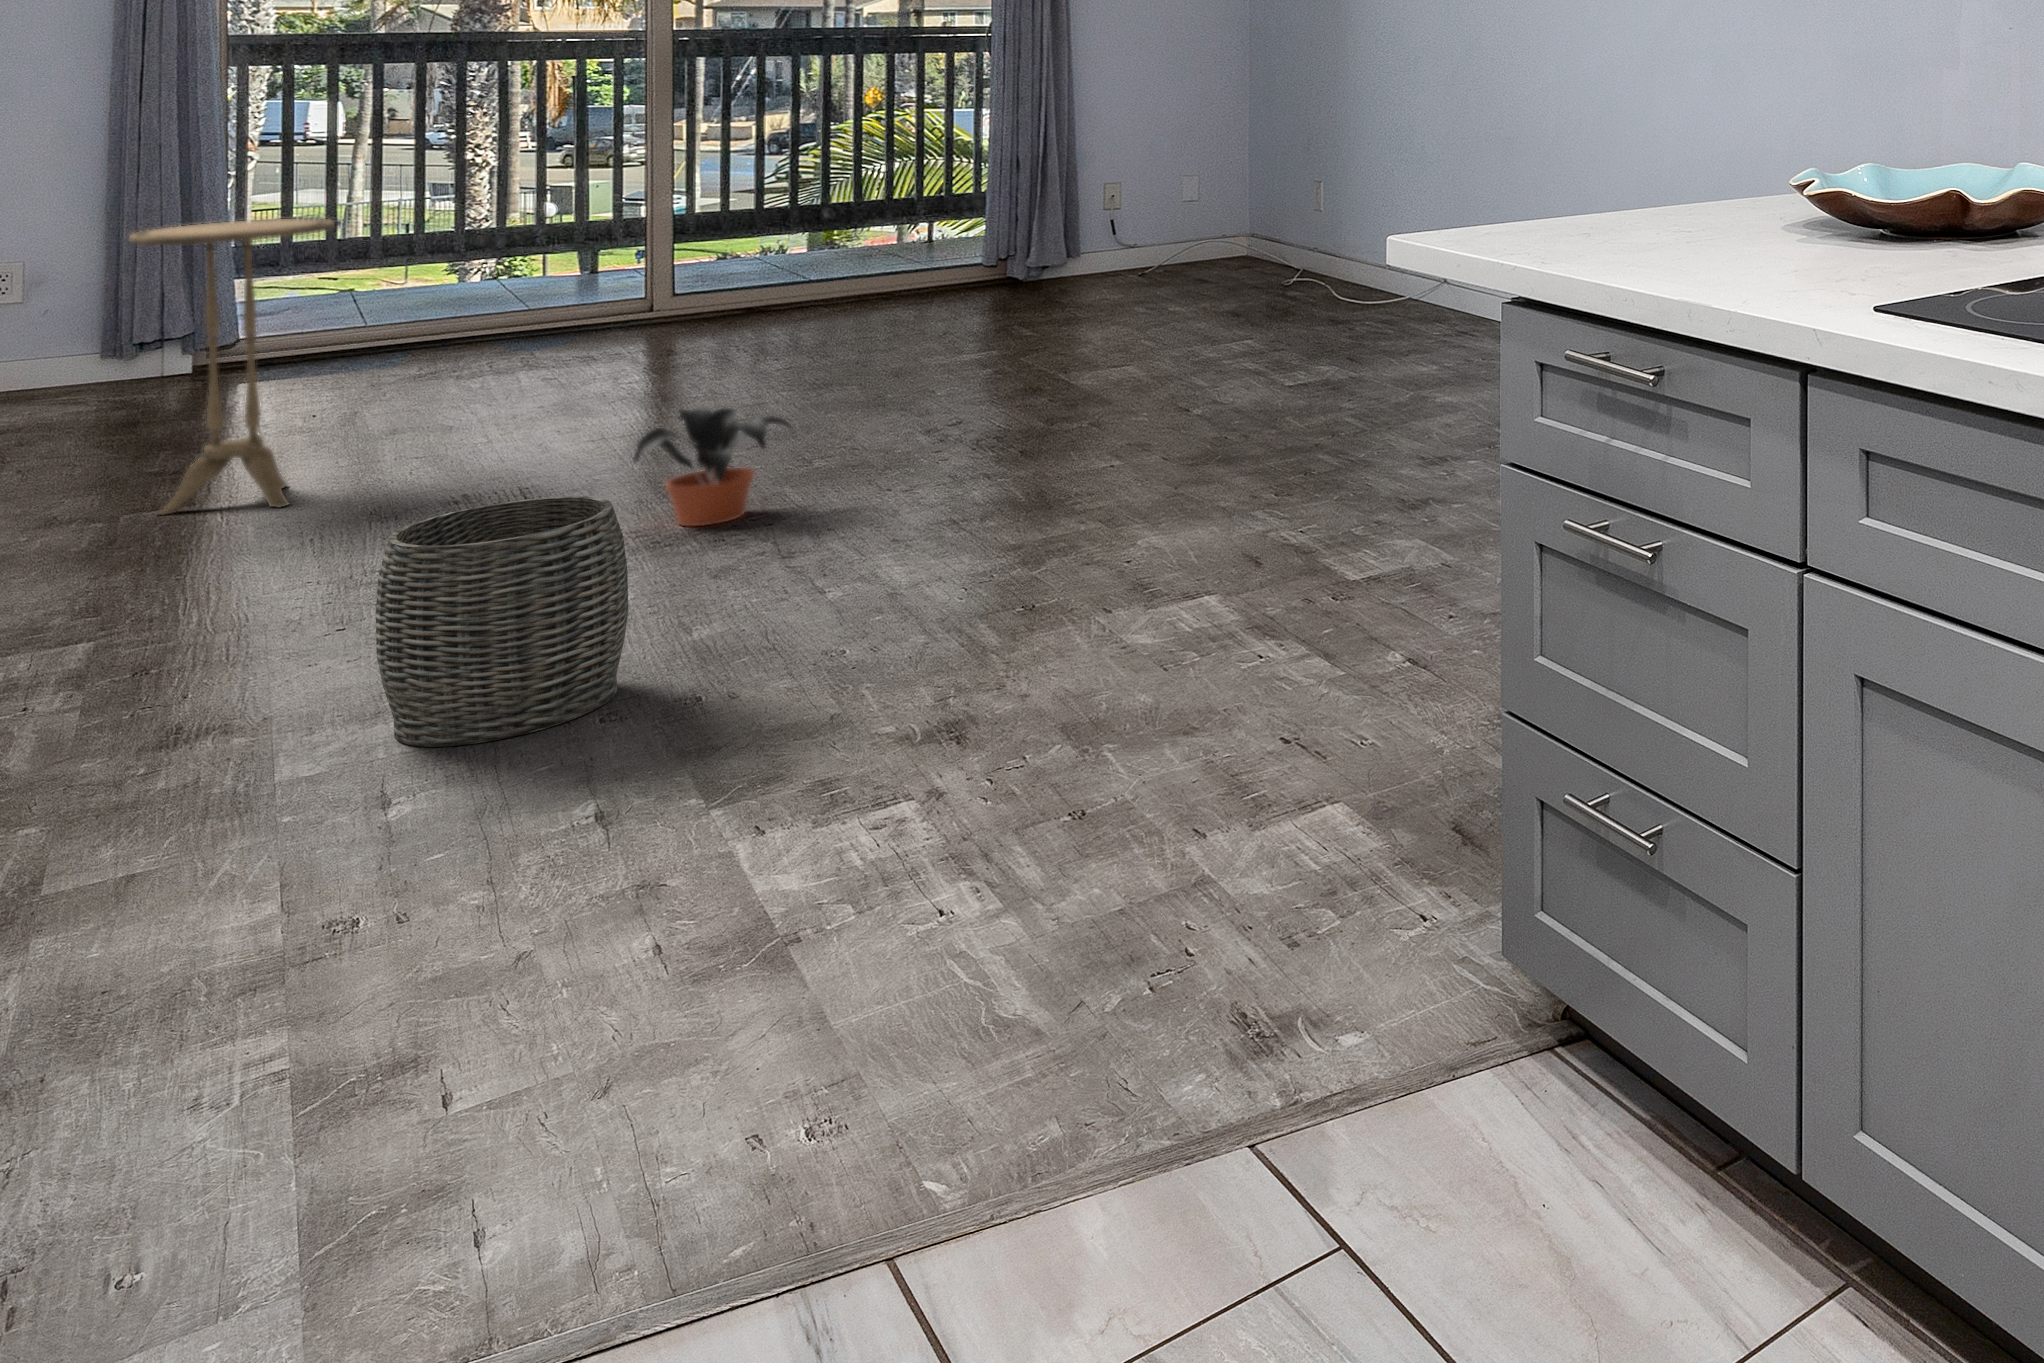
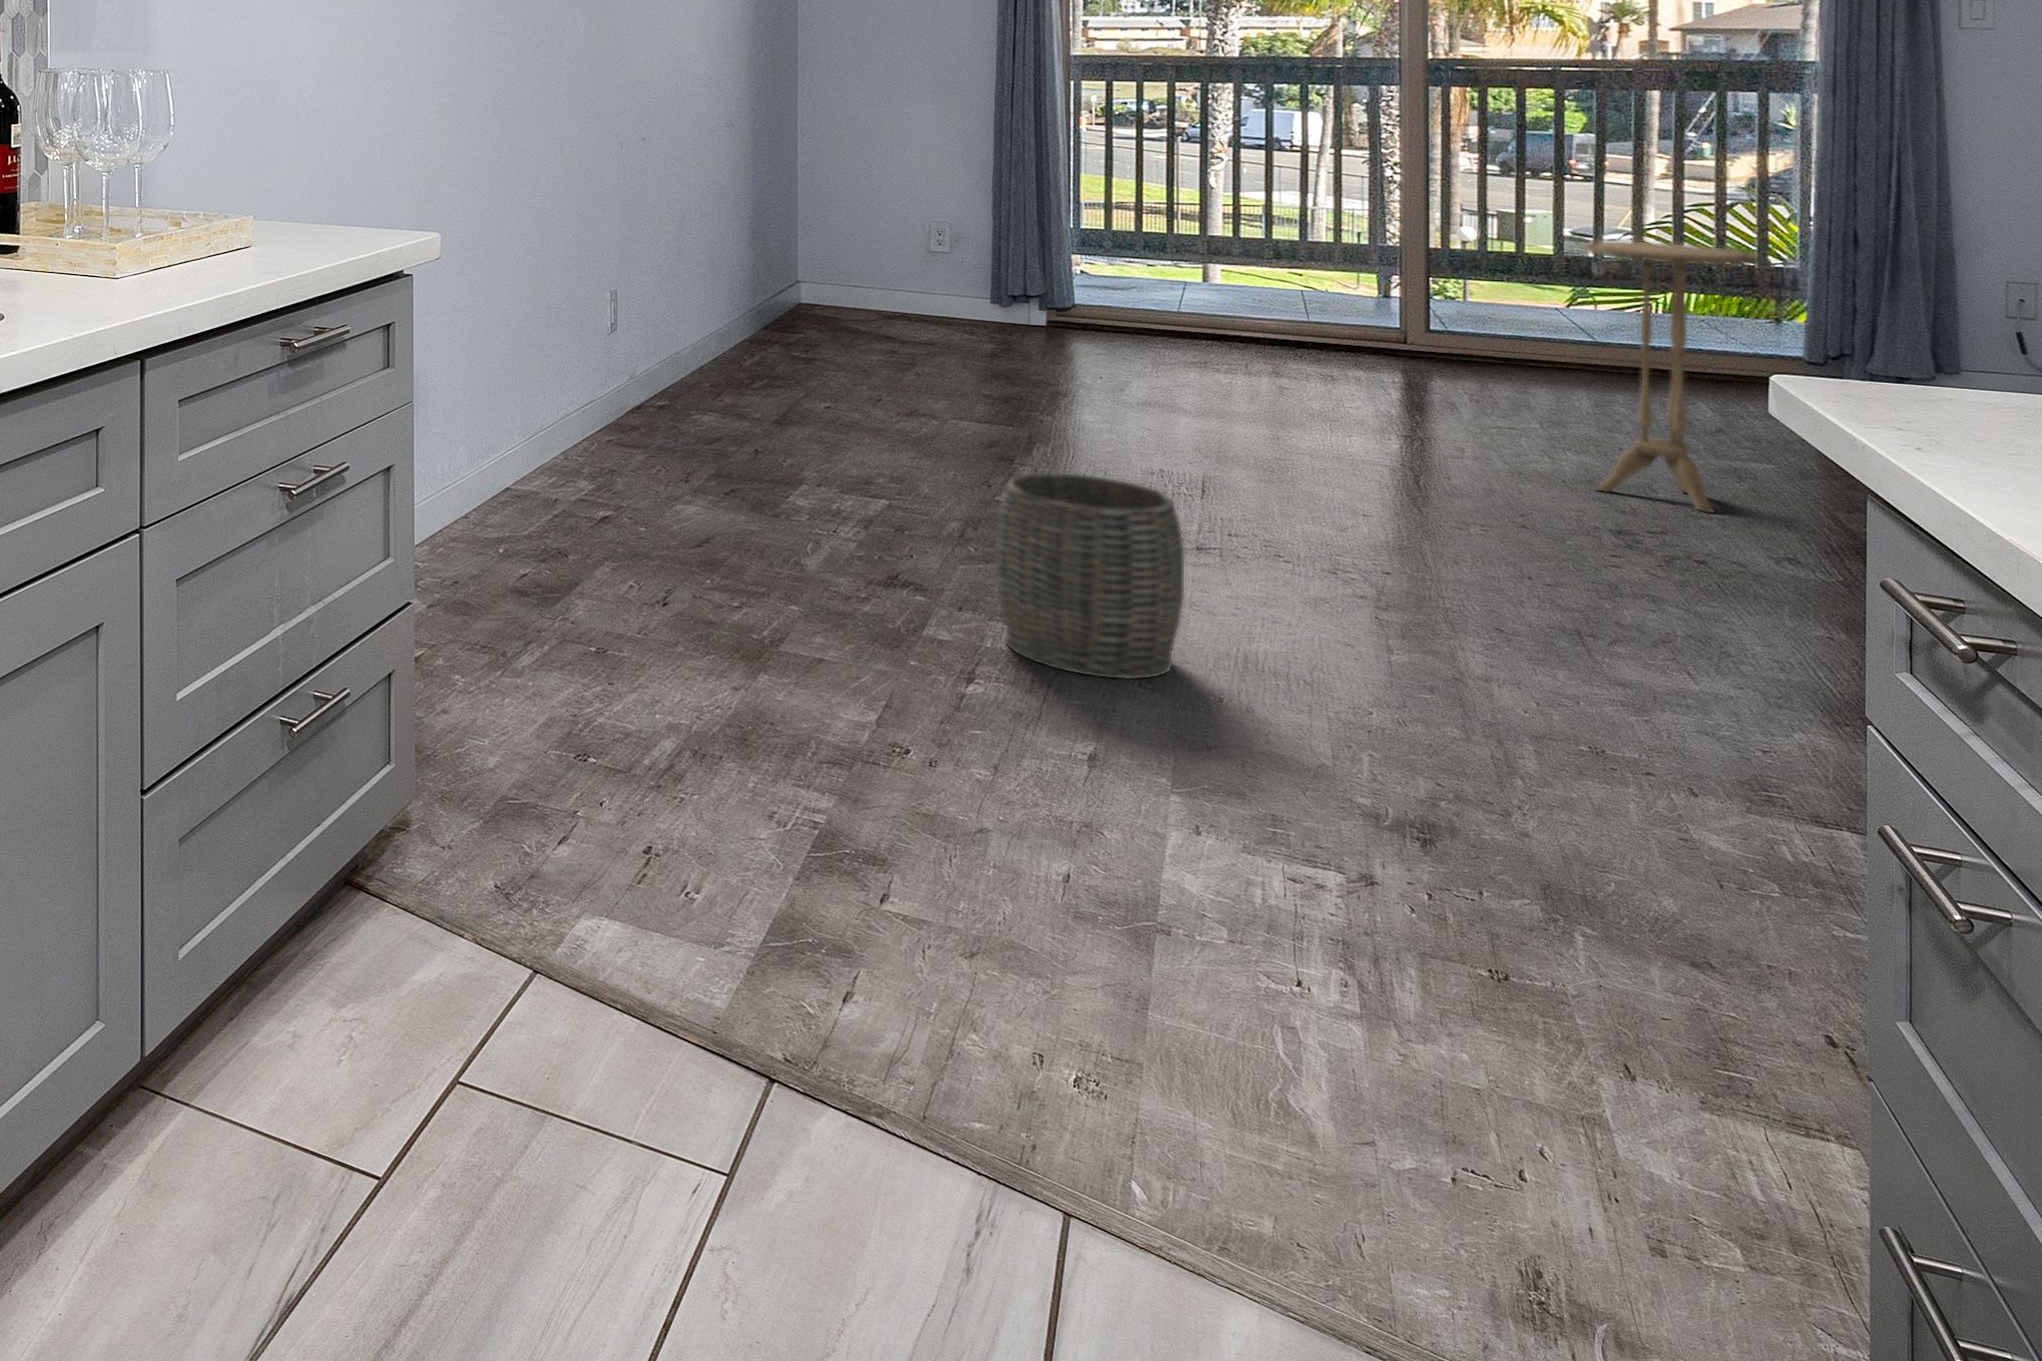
side table: present [129,219,334,516] -> present [1583,241,1759,513]
potted plant: present [624,406,791,526] -> none [1261,440,1433,561]

